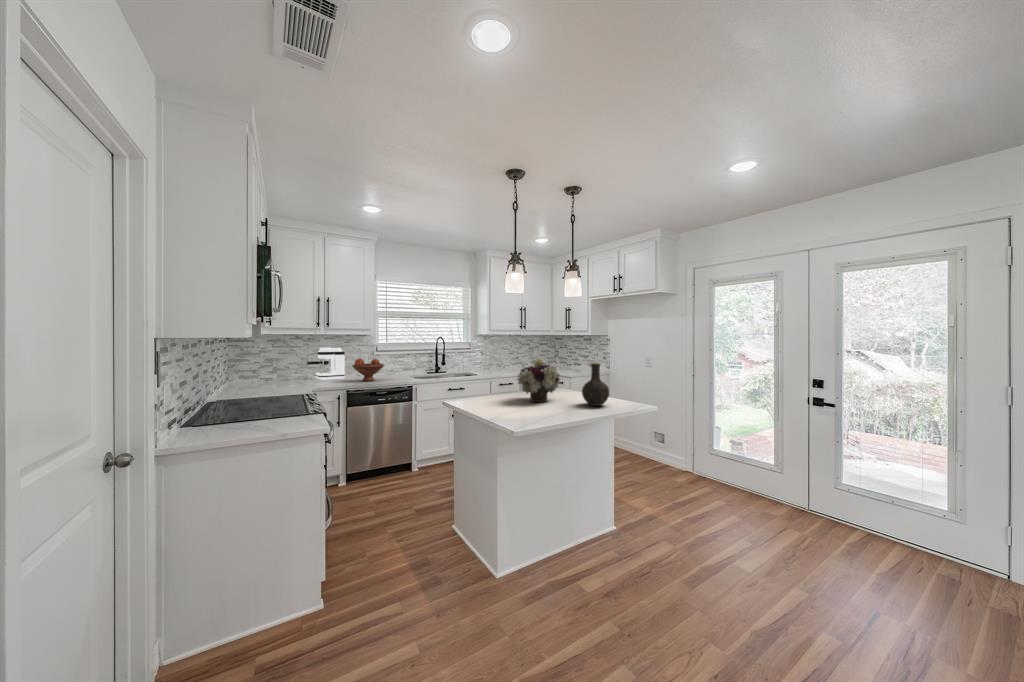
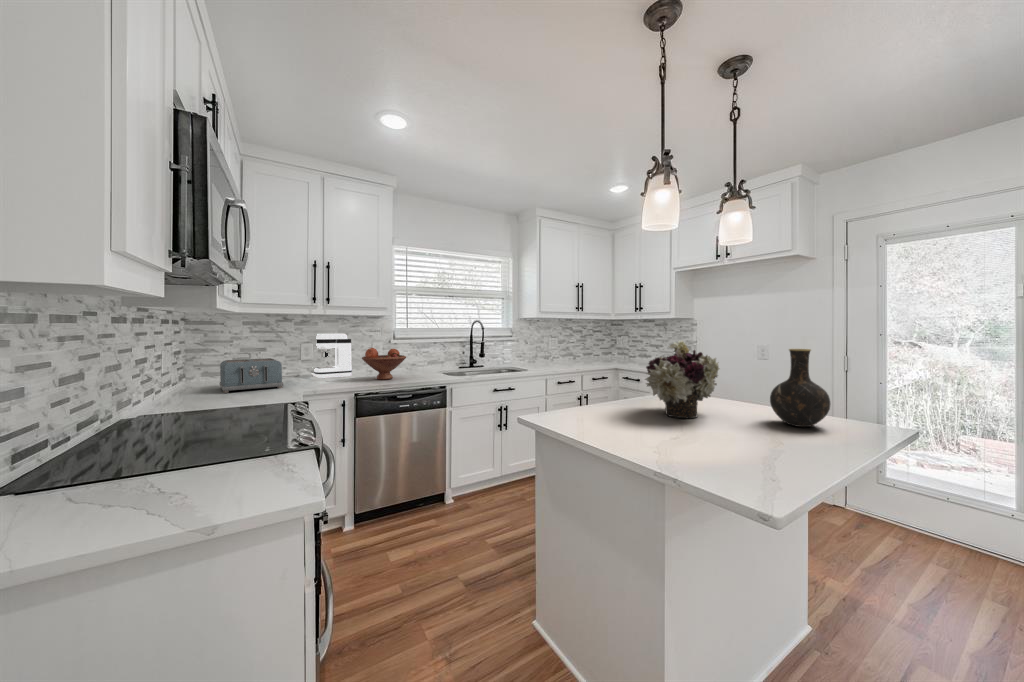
toaster: none [253,366,298,389] -> present [220,358,283,393]

